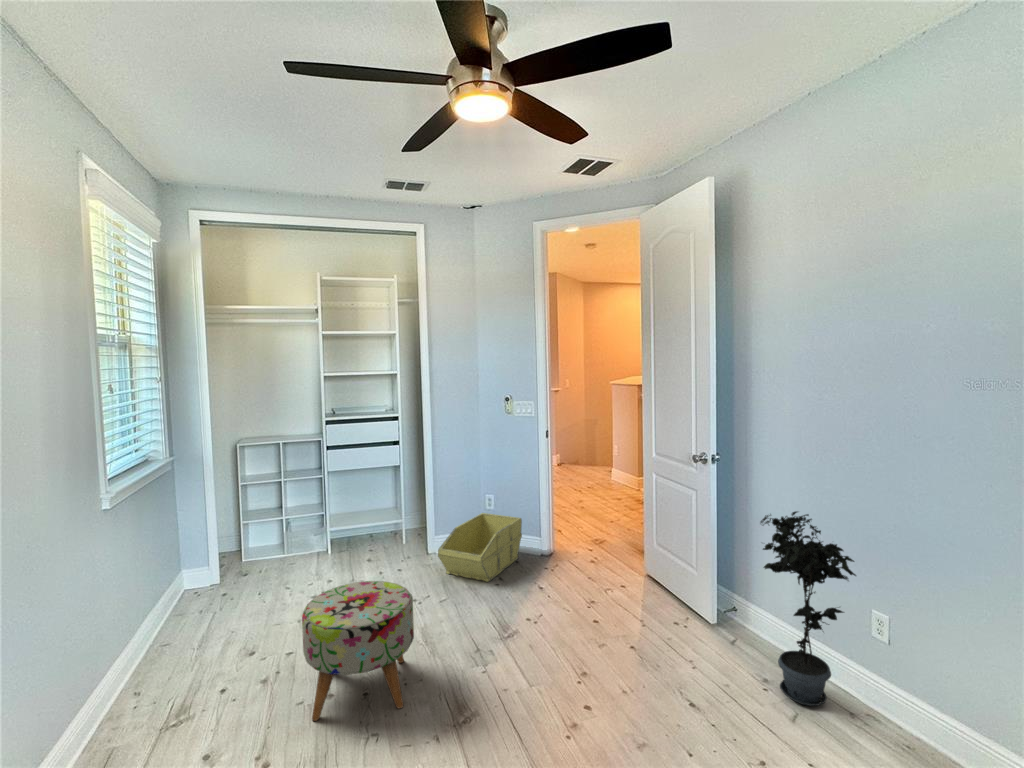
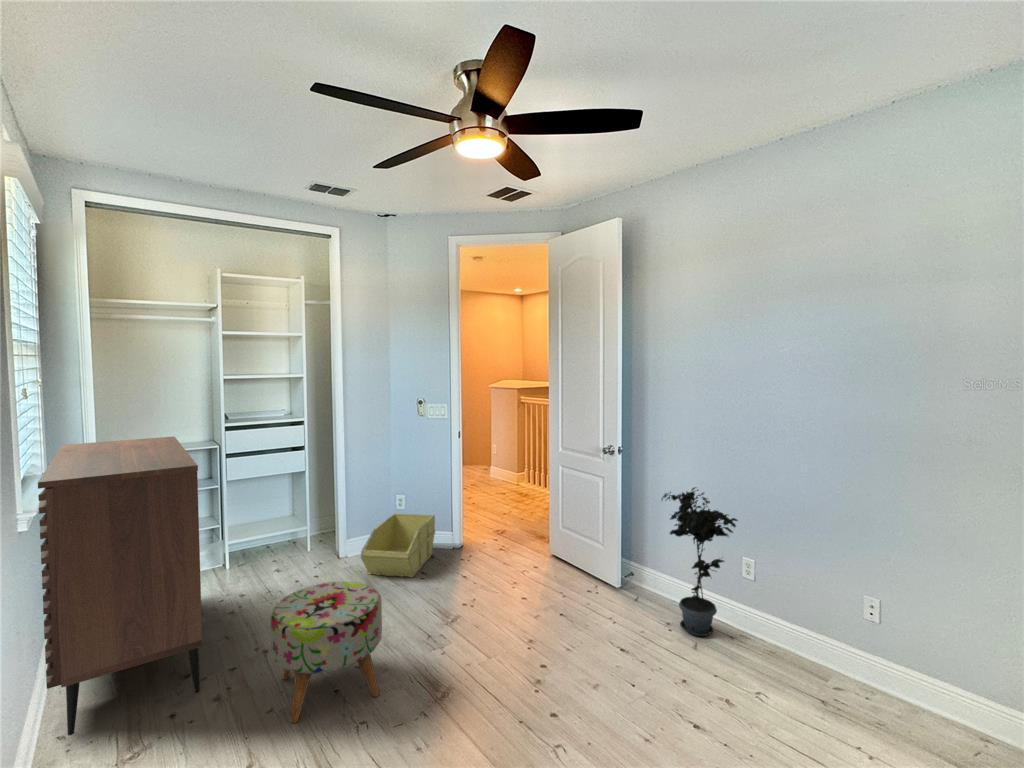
dresser: none [114,429,277,692] -> present [38,436,202,735]

